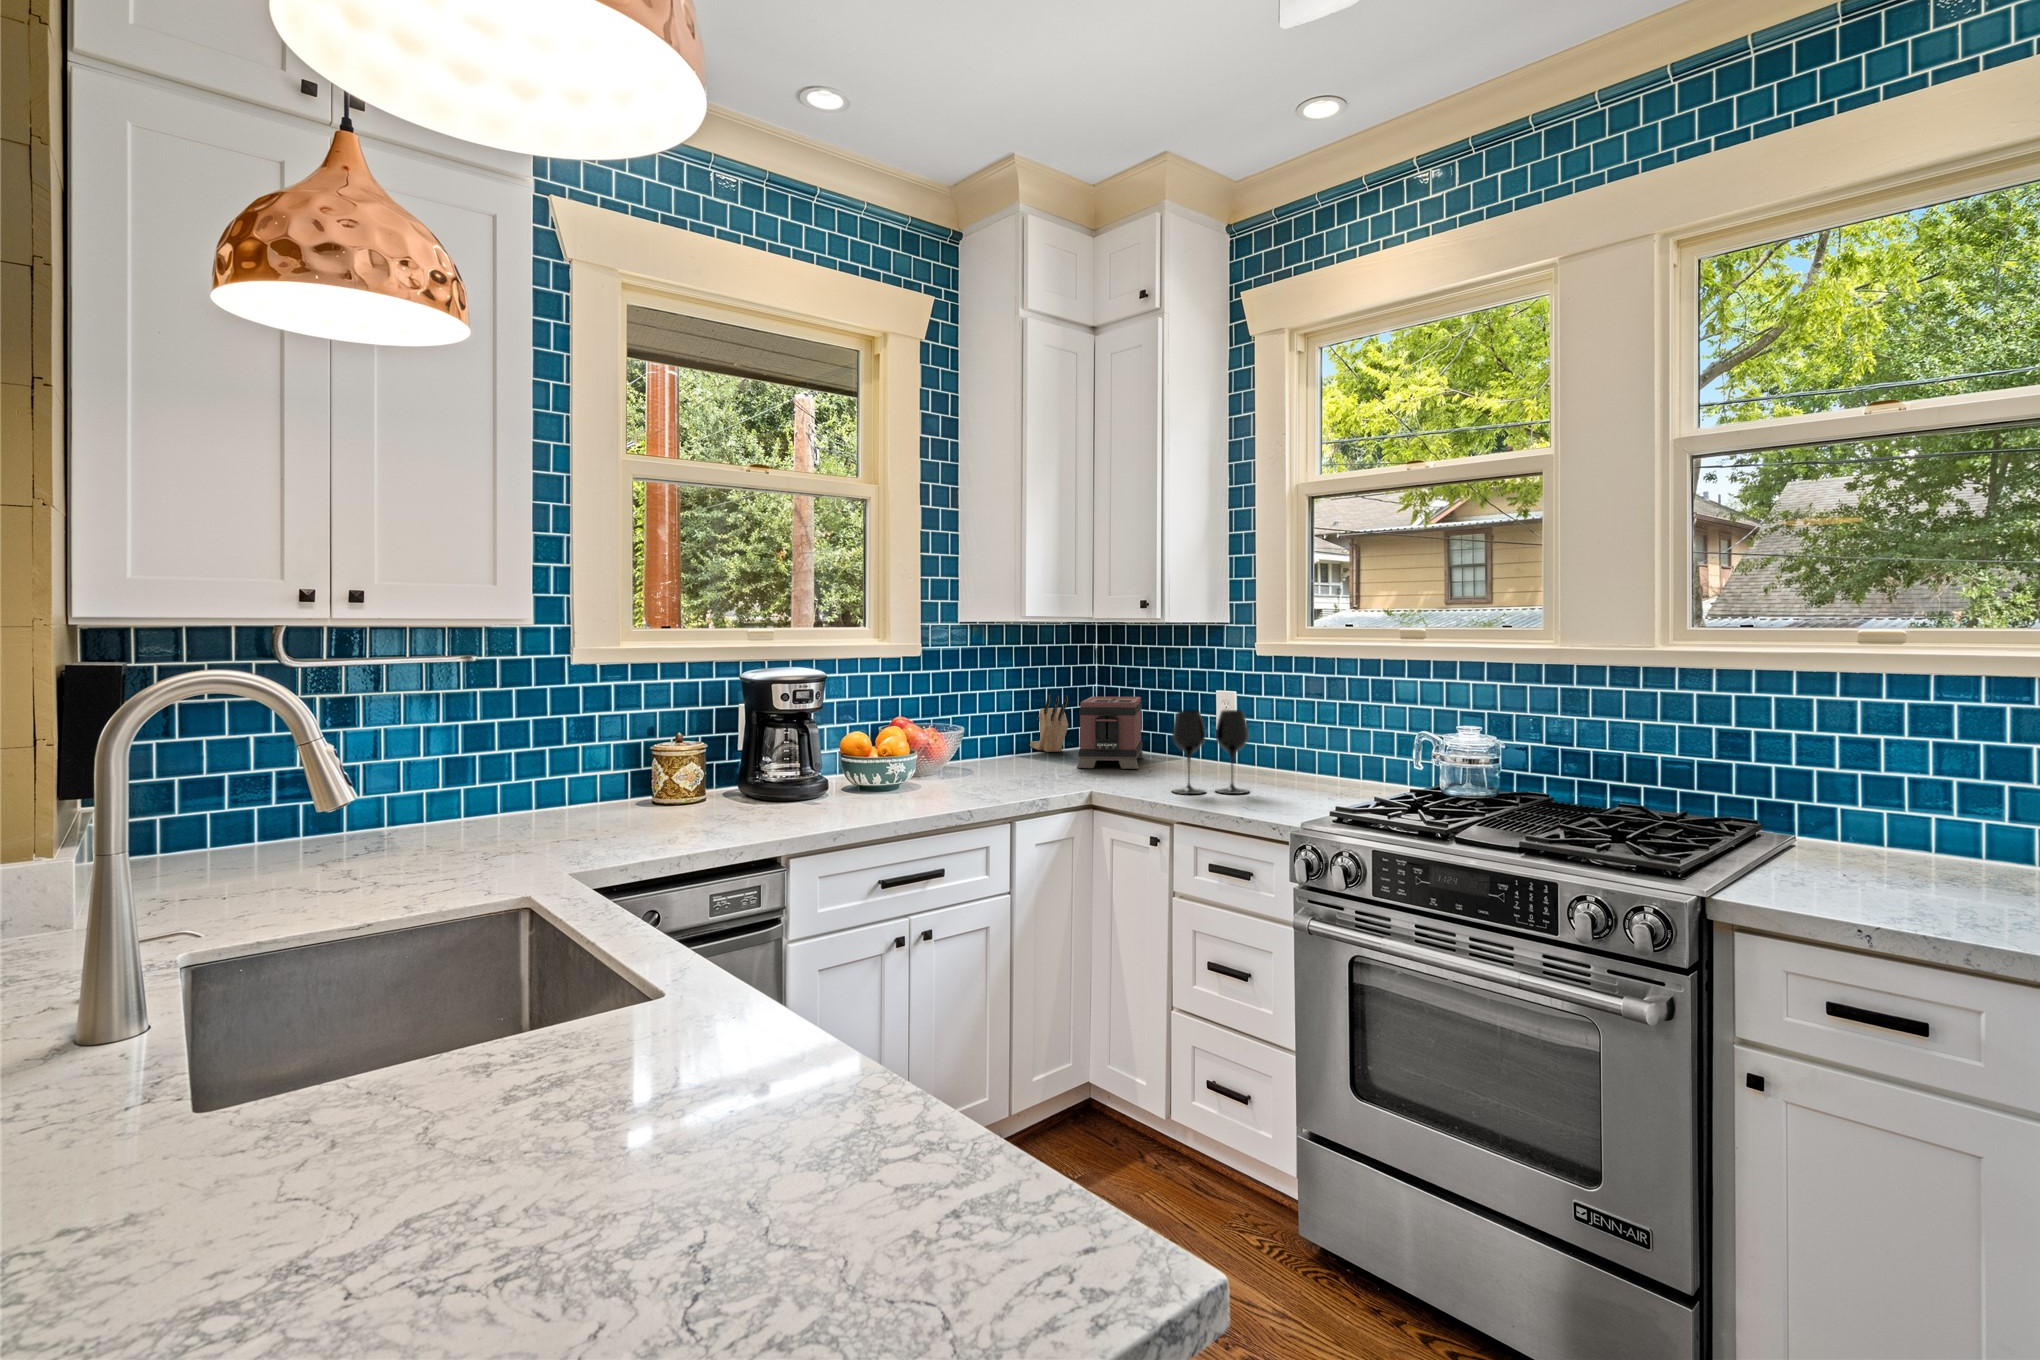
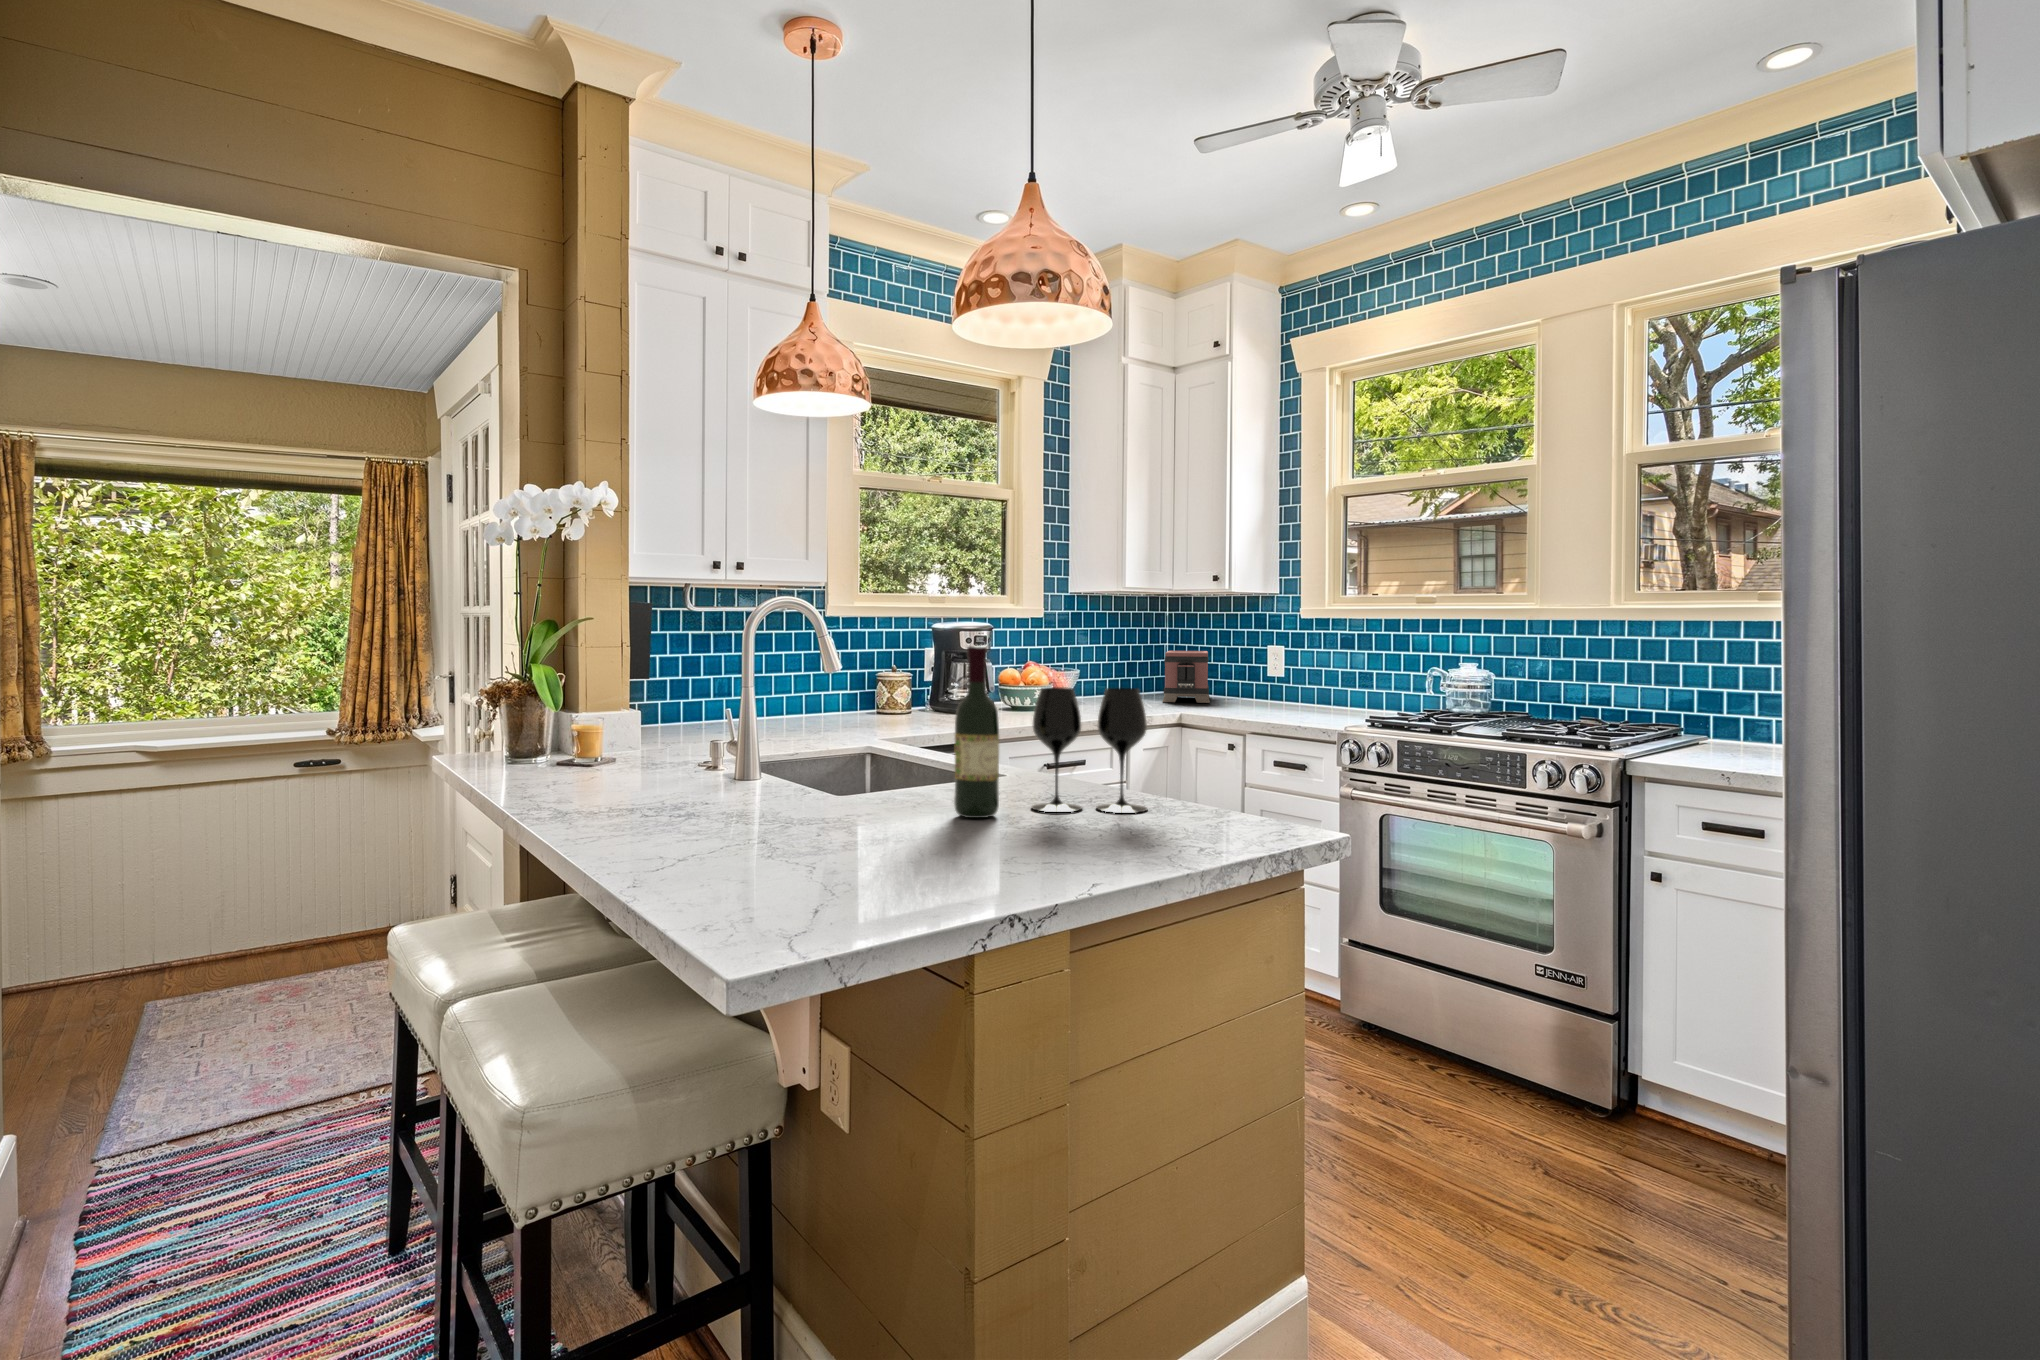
knife block: present [1030,695,1068,752] -> none [1116,650,1150,694]
wine glass: present [1172,710,1249,794] -> present [1032,687,1147,813]
wine bottle: none [259,830,396,1277] -> present [954,646,999,818]

